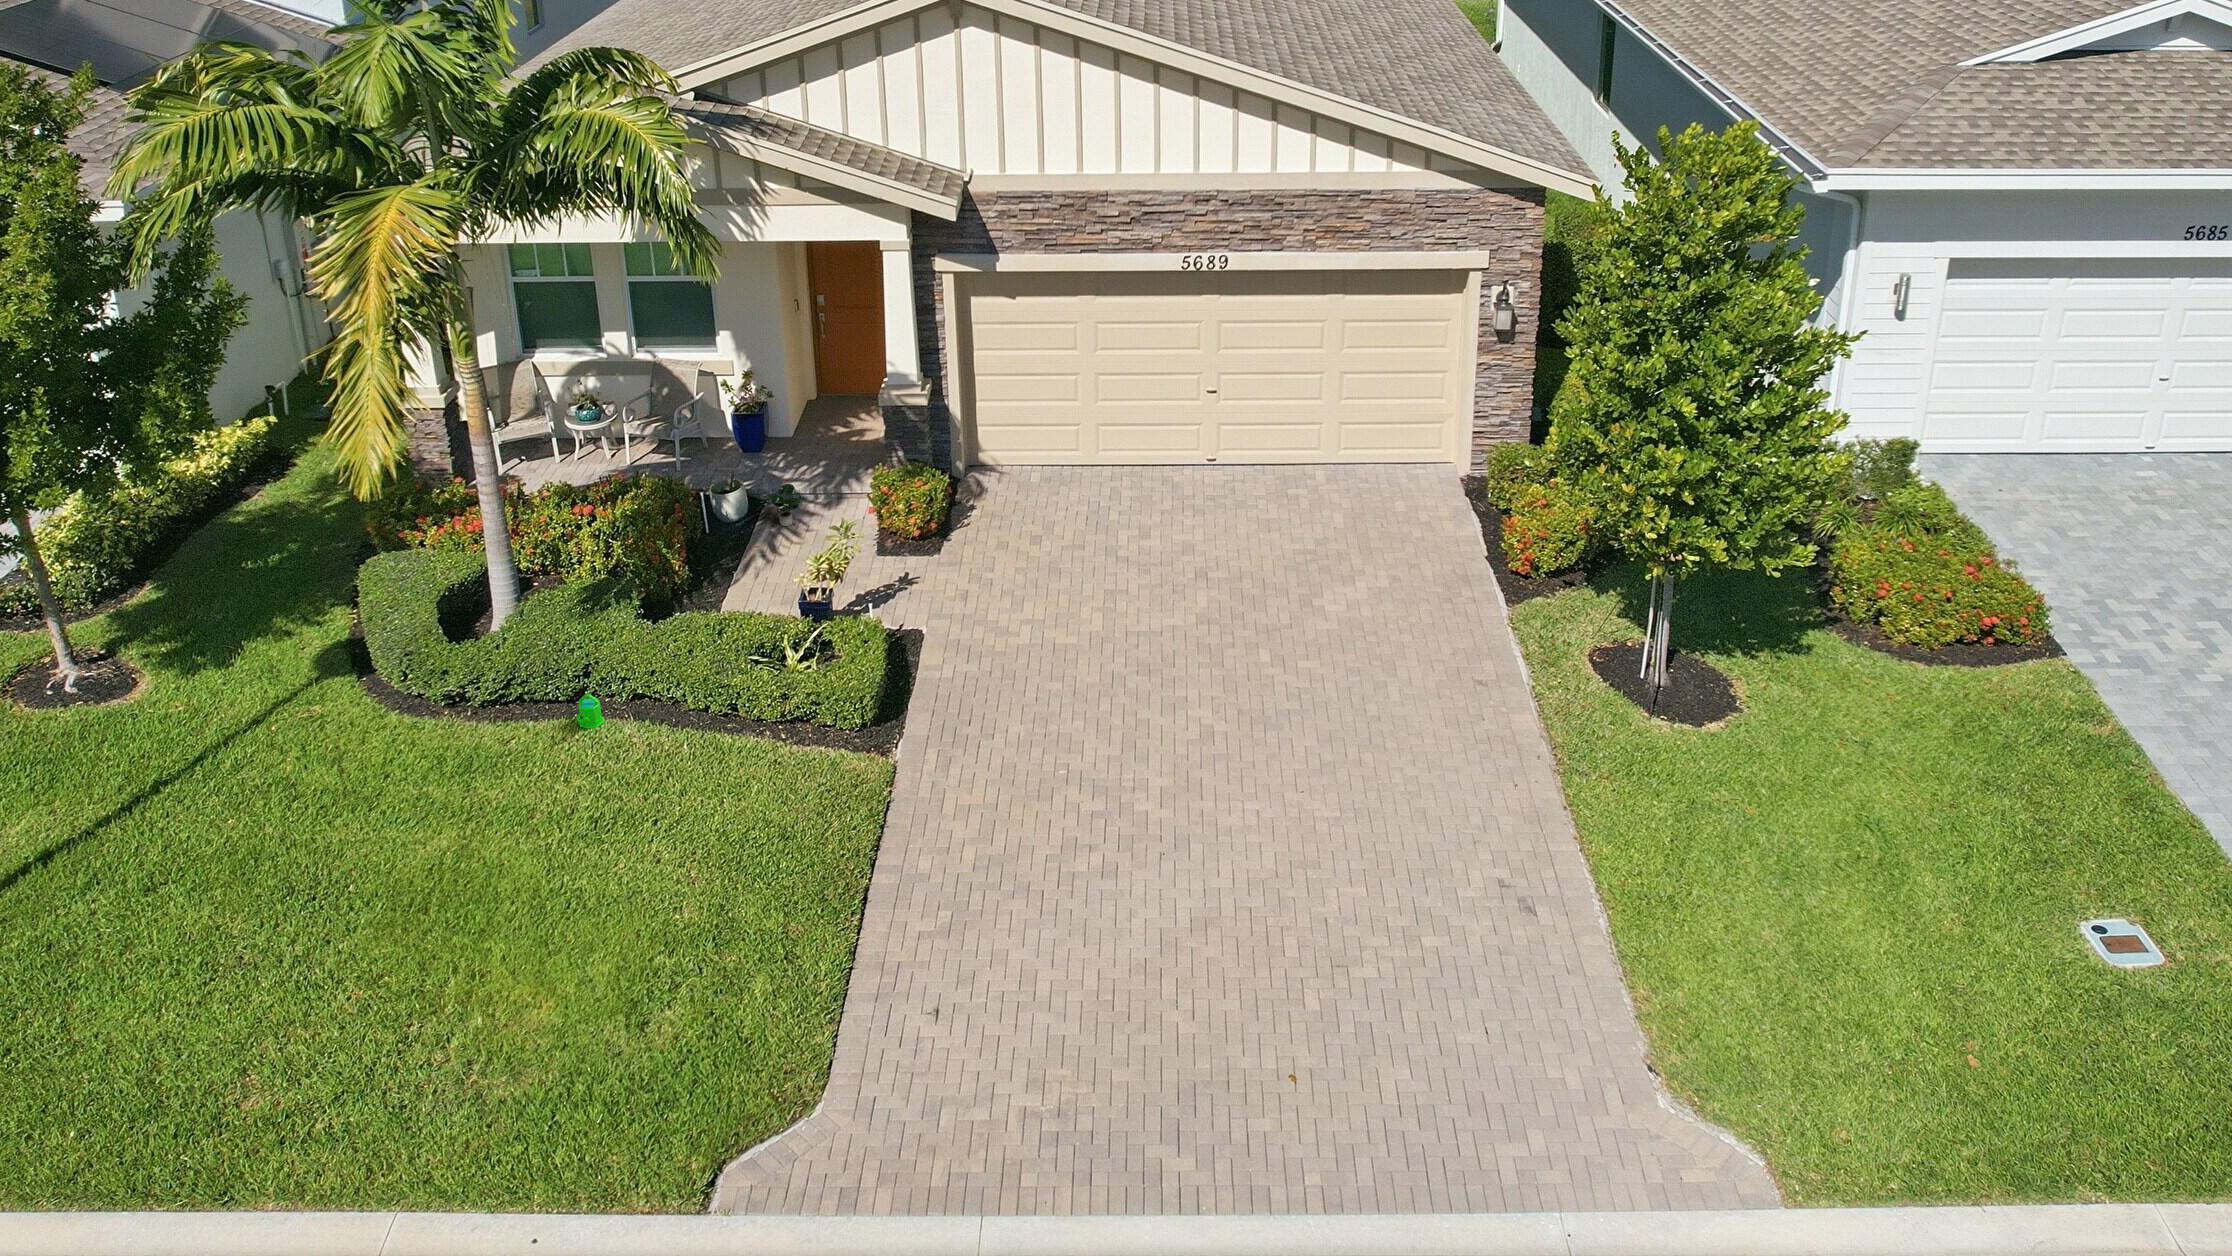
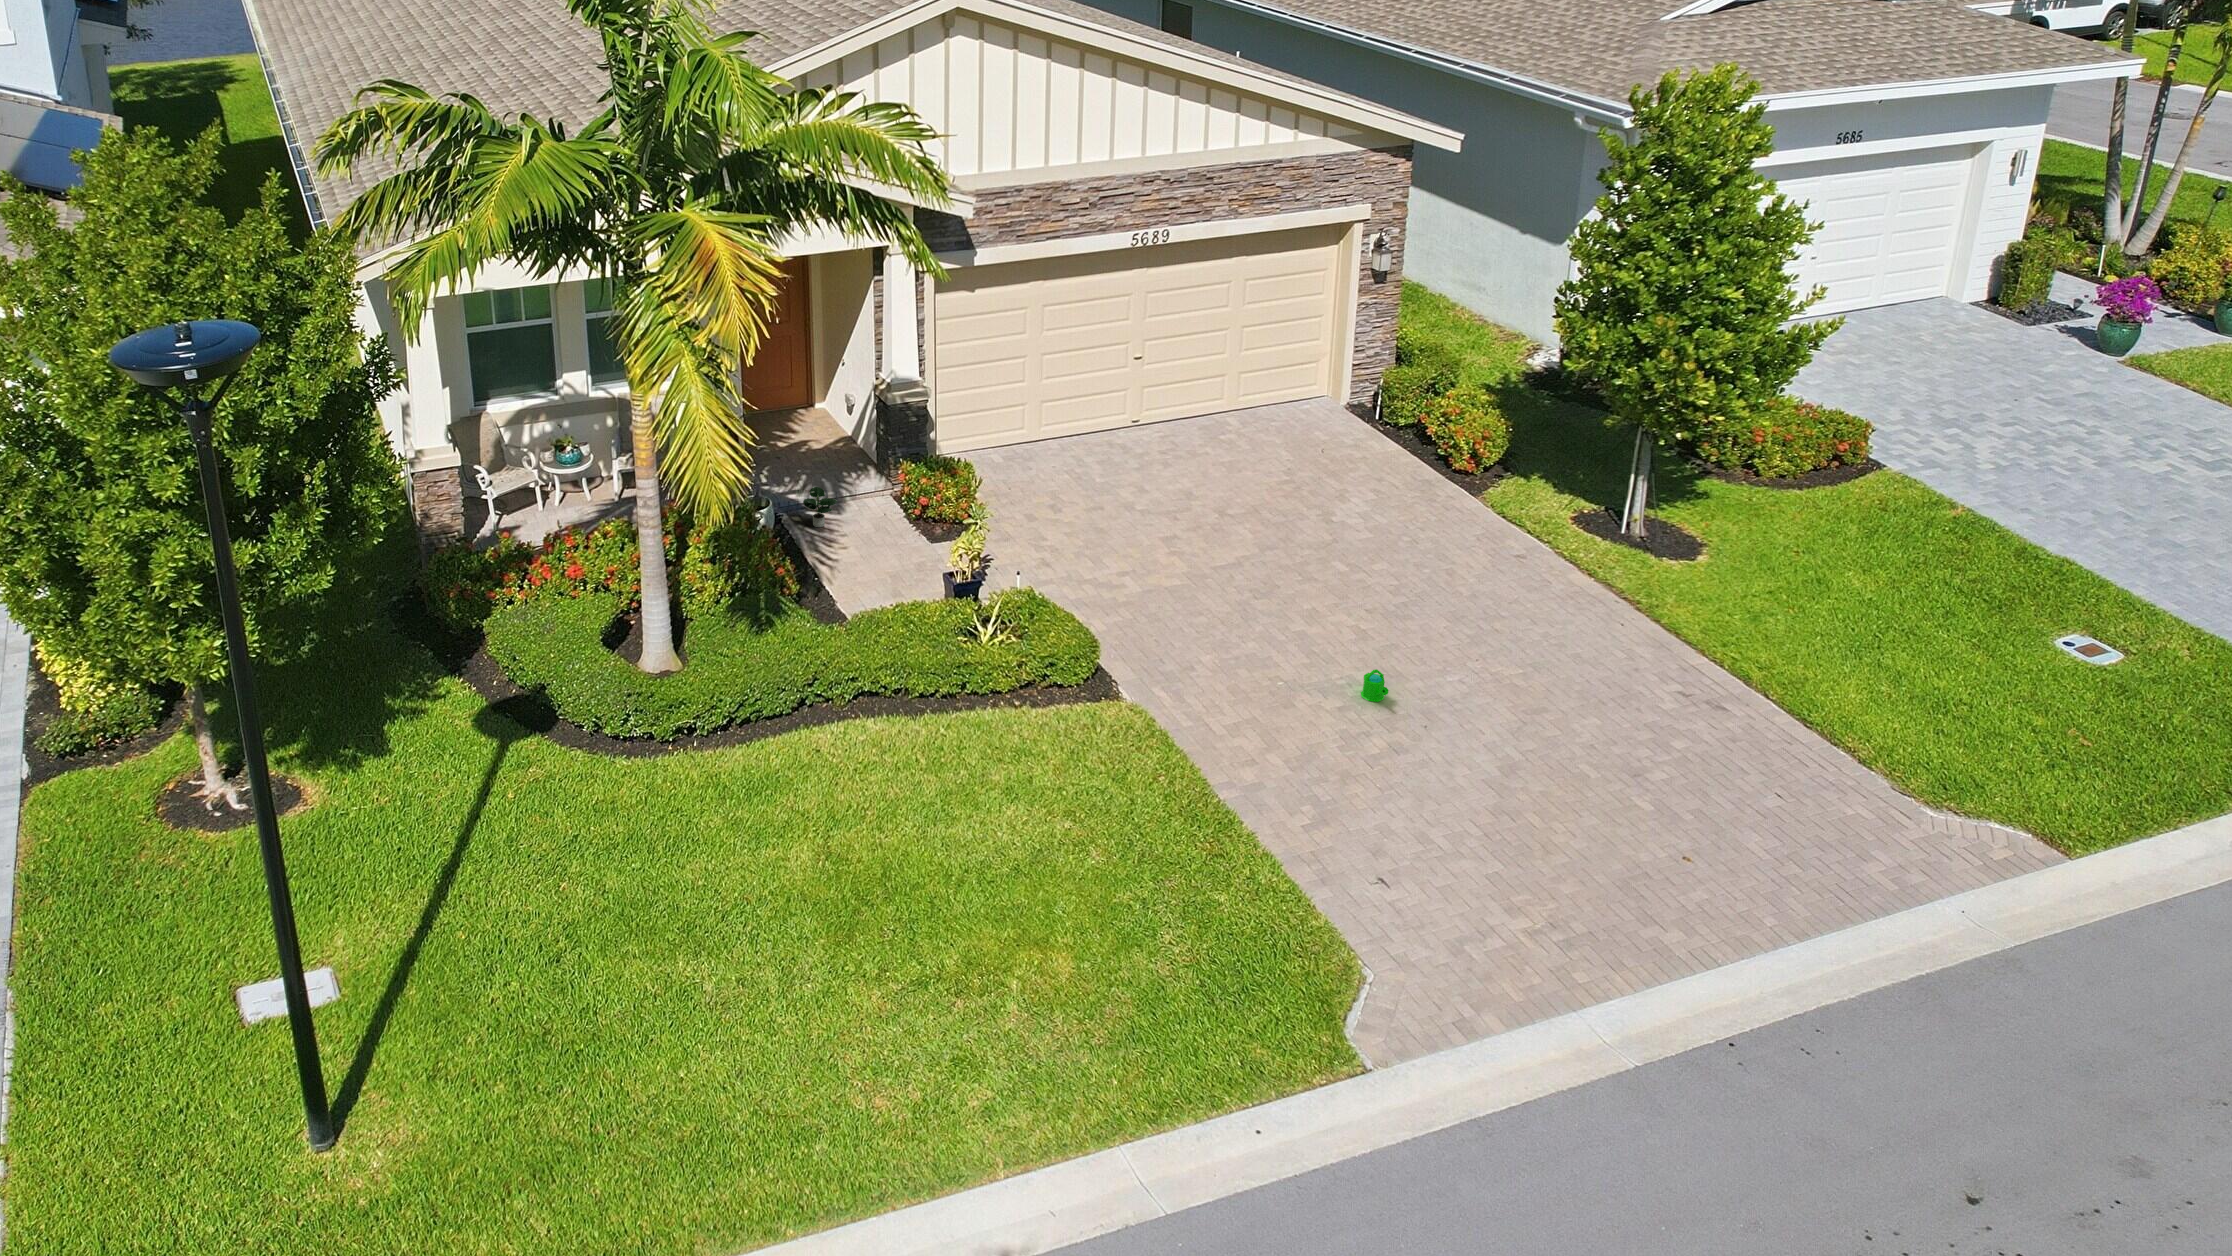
watering can: present [576,694,604,729] -> present [1361,669,1388,702]

